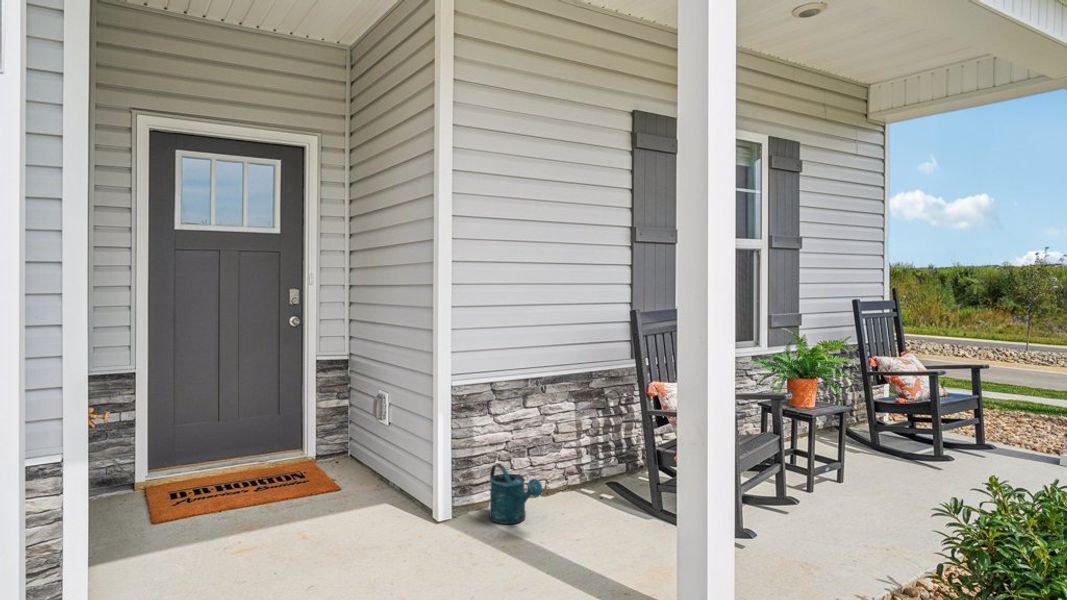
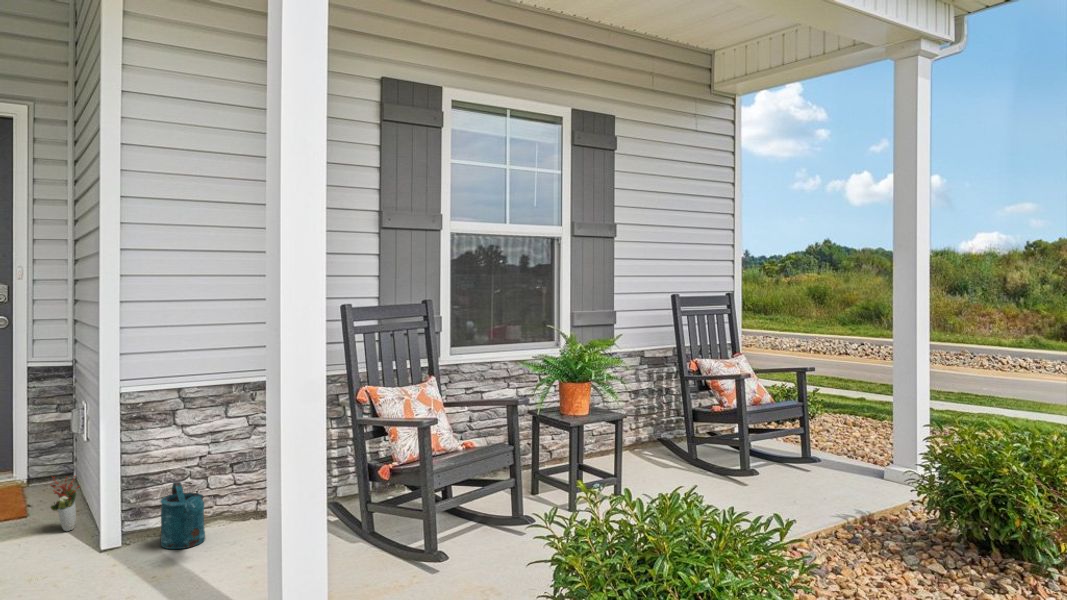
decorative plant: none [380,457,405,506] -> present [51,476,80,531]

